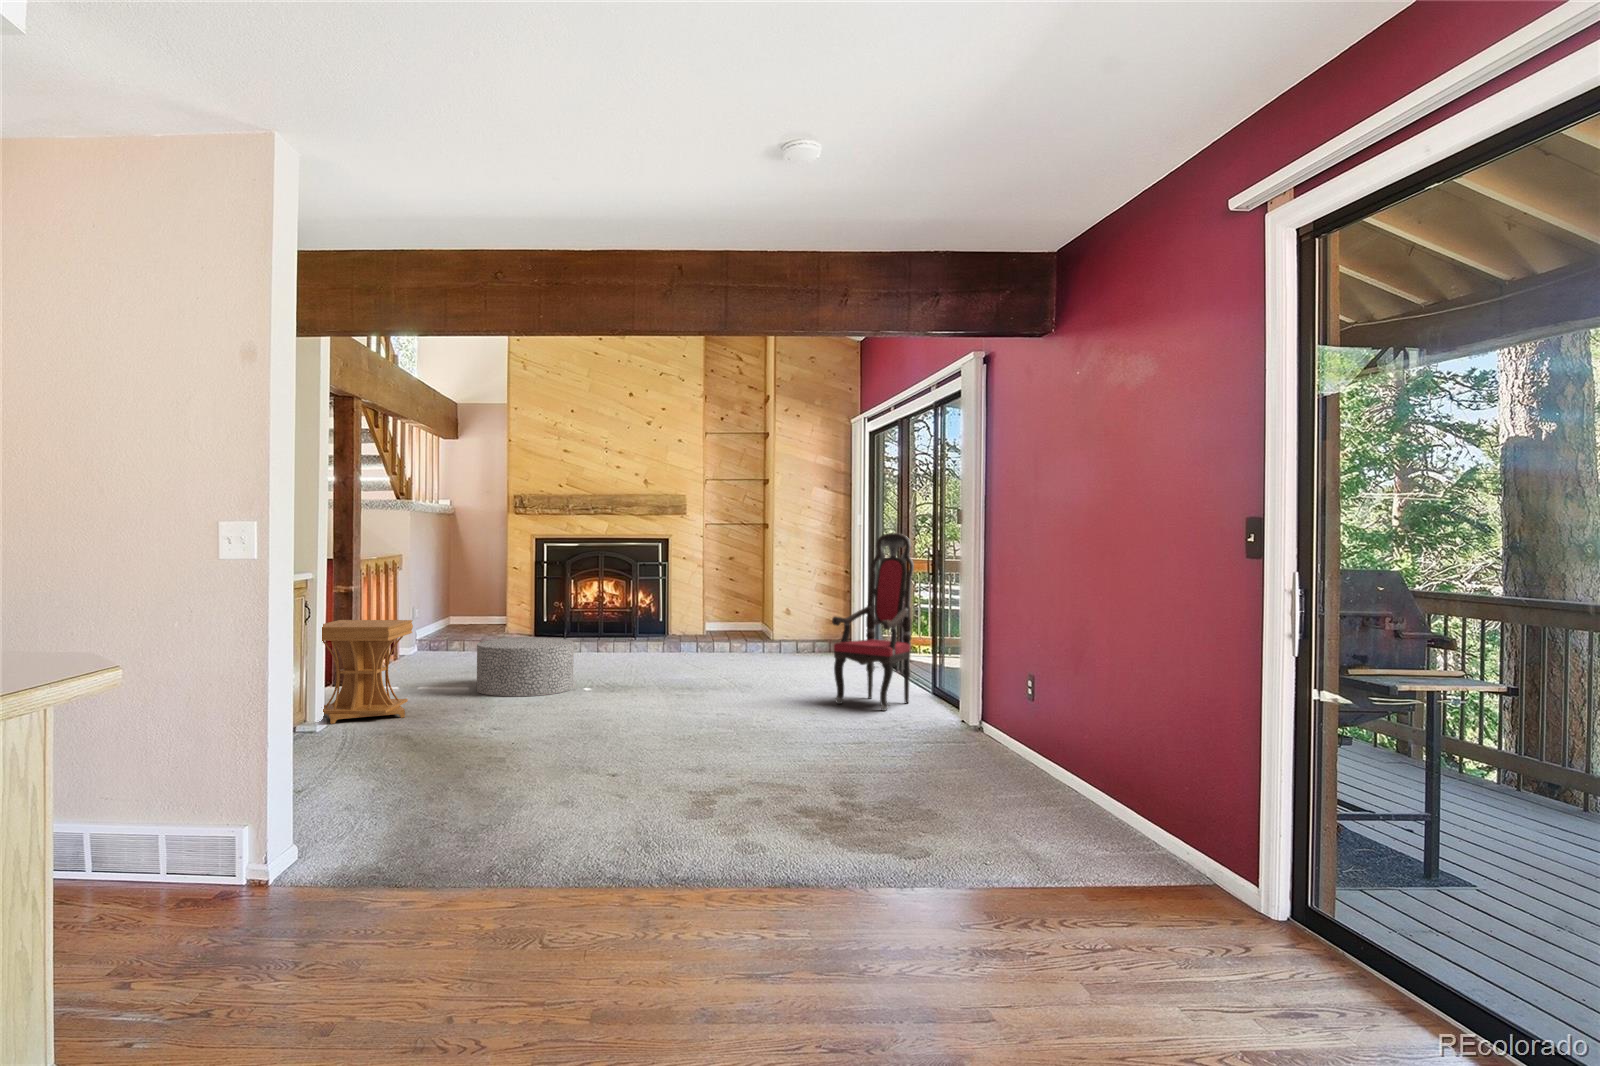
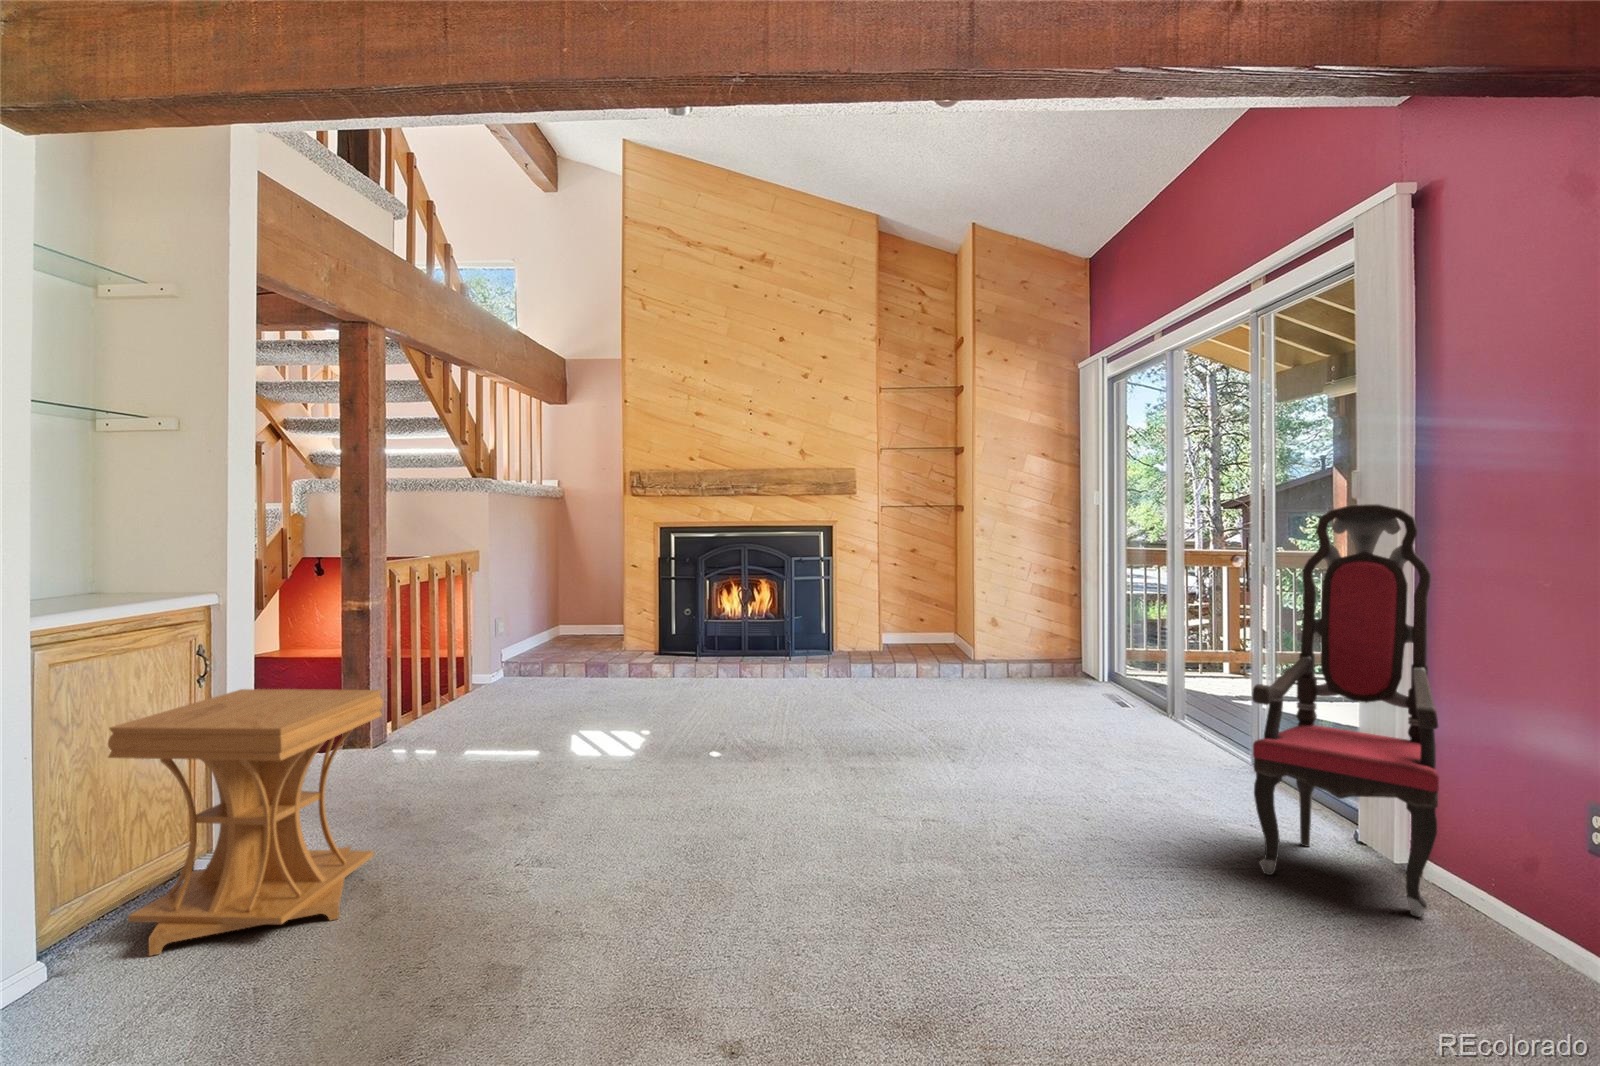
ottoman: present [477,638,574,696] -> none [537,690,707,819]

